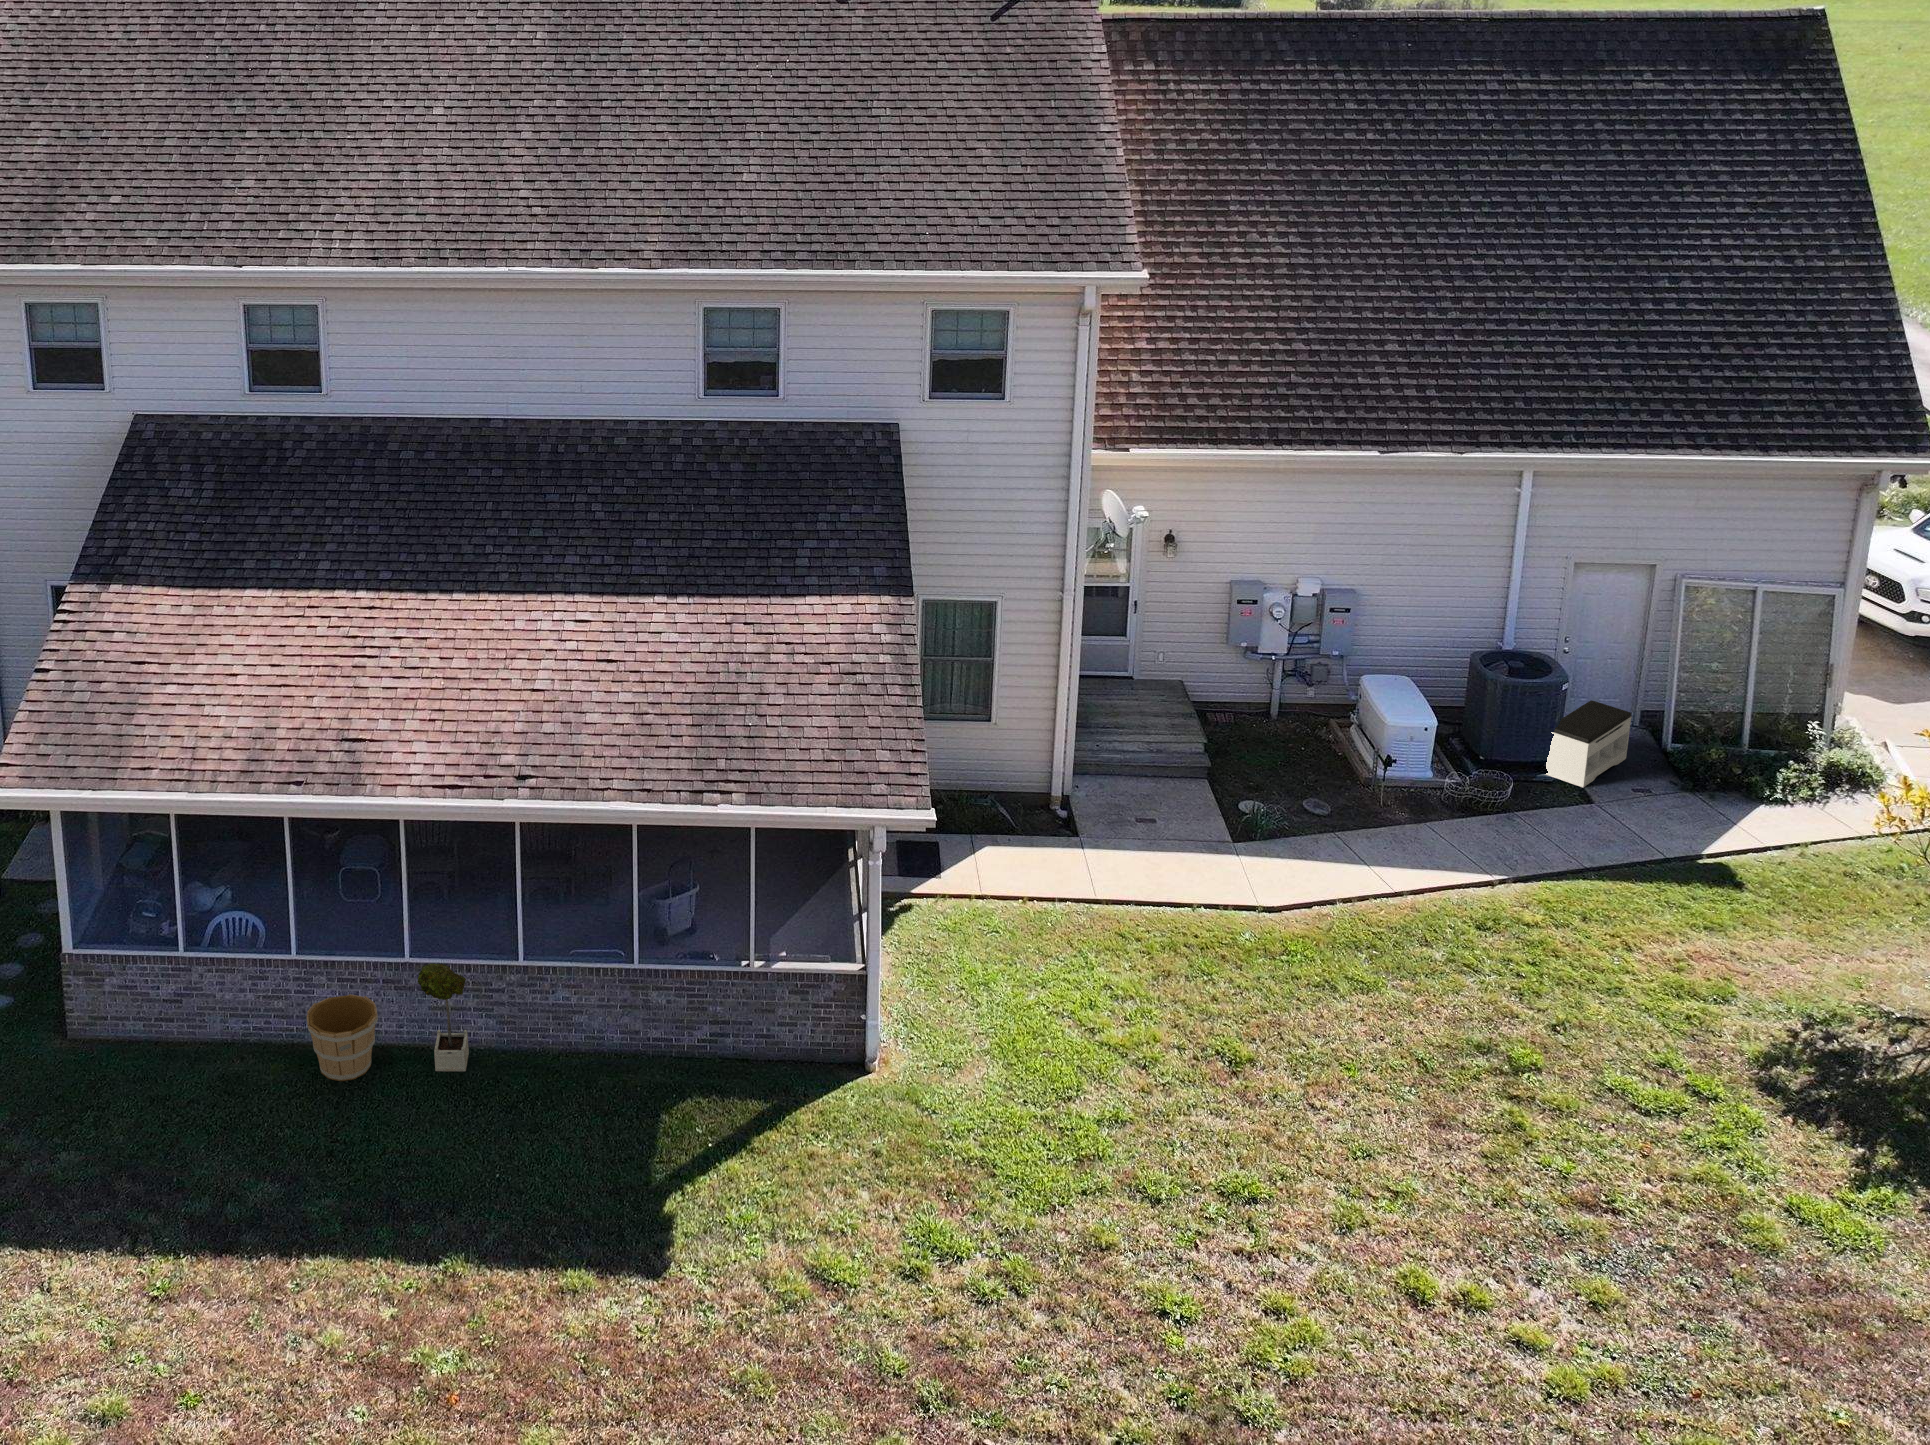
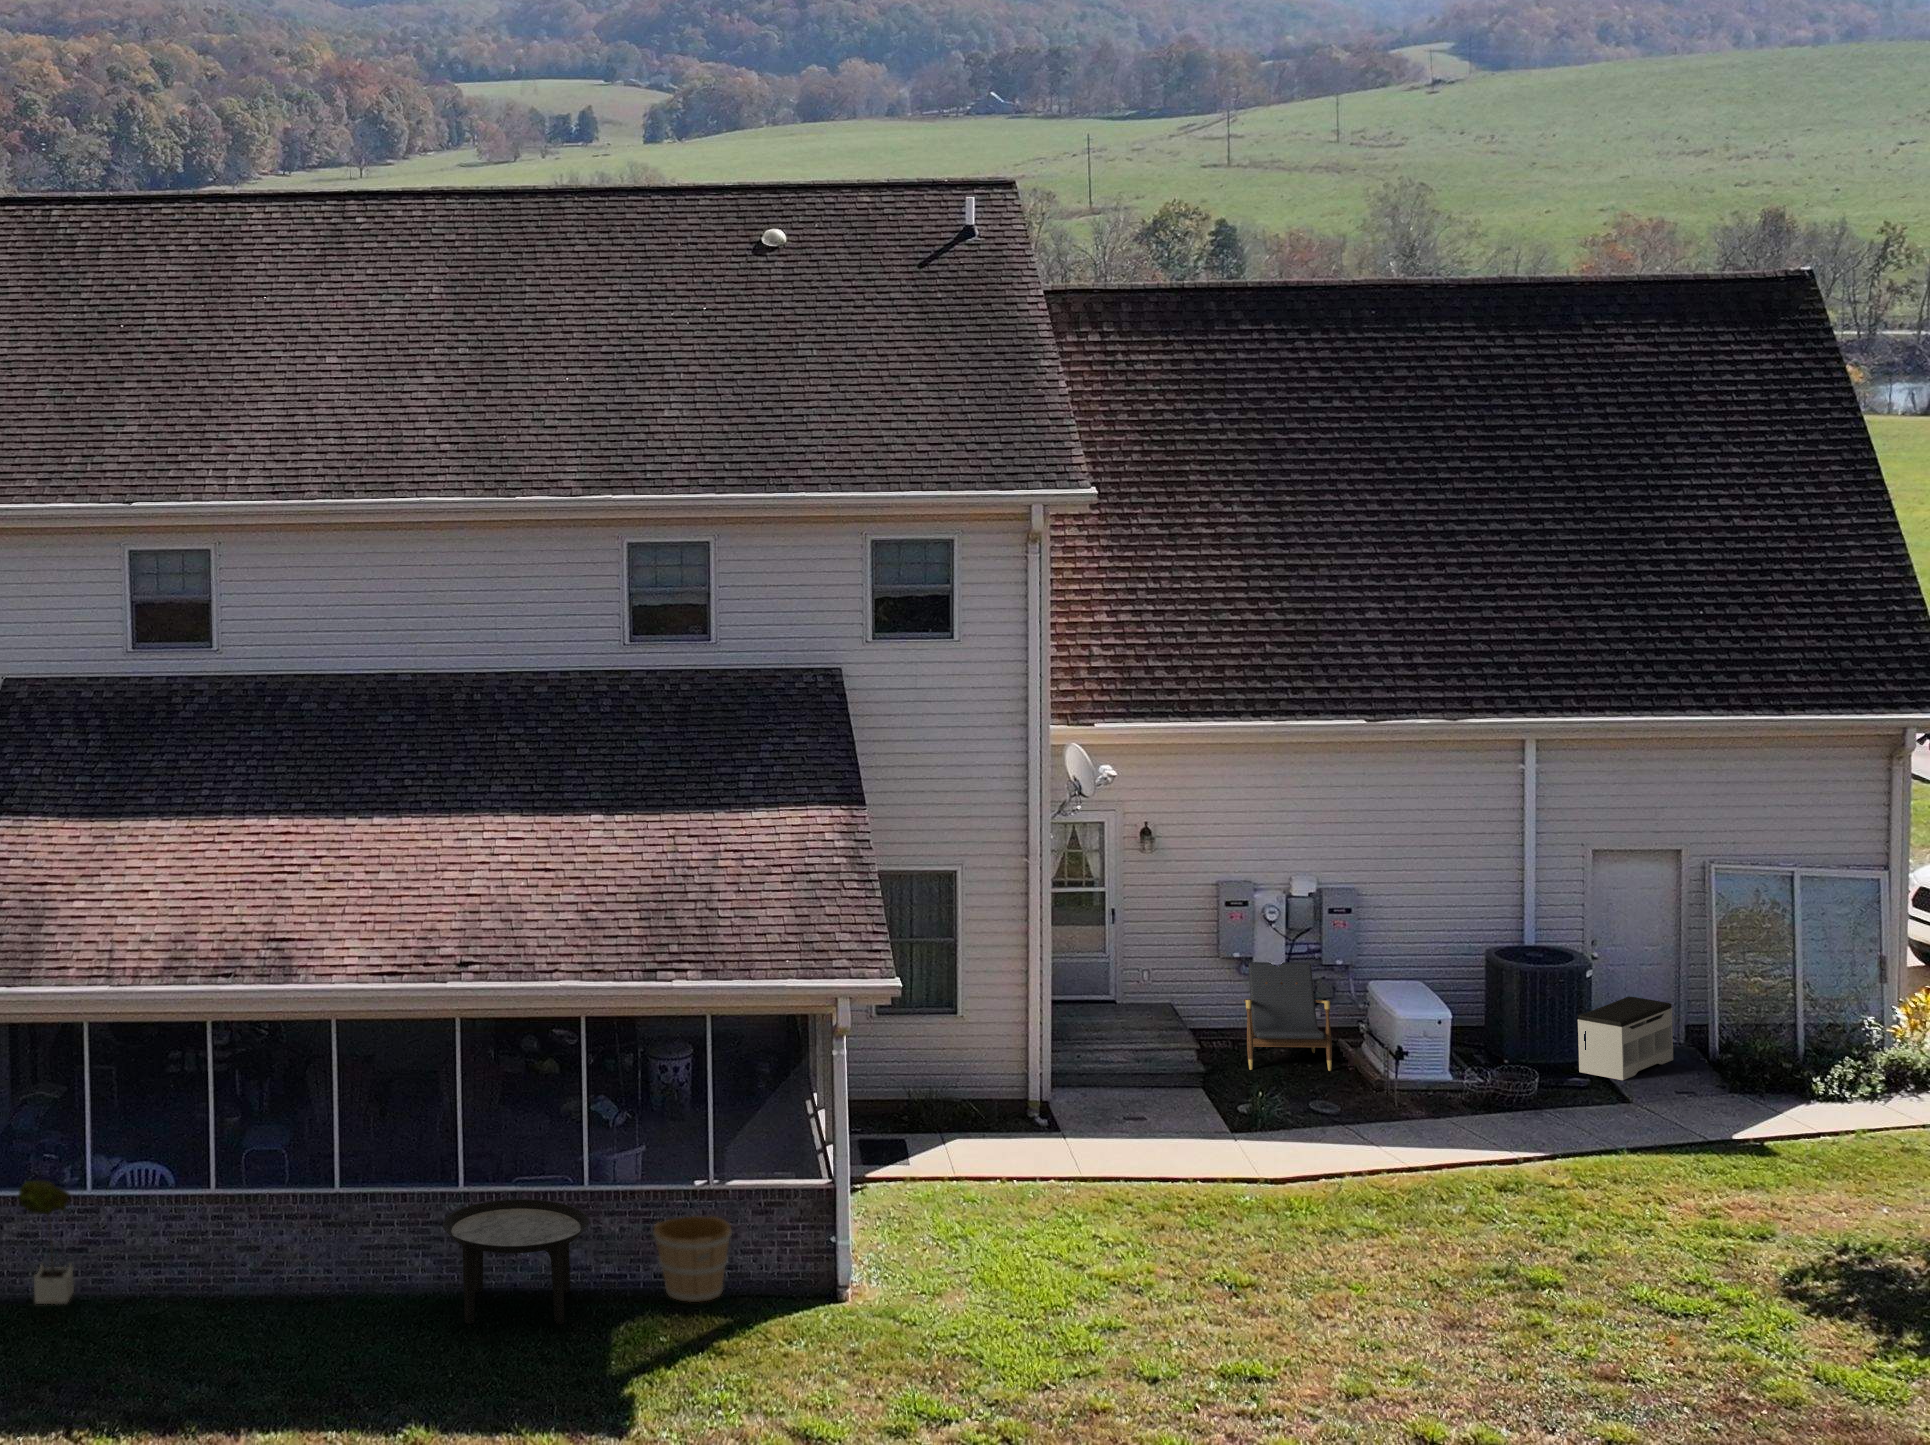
lounge chair: none [1243,657,1322,761] -> present [1244,962,1332,1071]
potted tree: present [418,963,469,1071] -> present [19,1180,74,1304]
round table: none [499,986,636,1126] -> present [443,1199,589,1325]
wooden bucket: present [307,994,378,1081] -> present [653,1216,732,1302]

